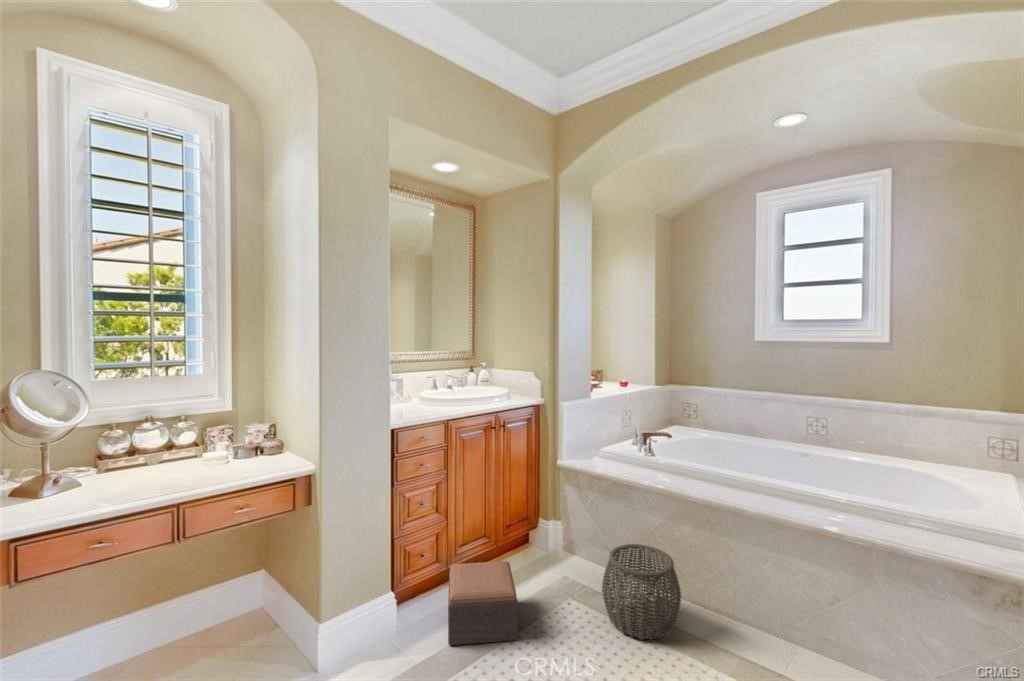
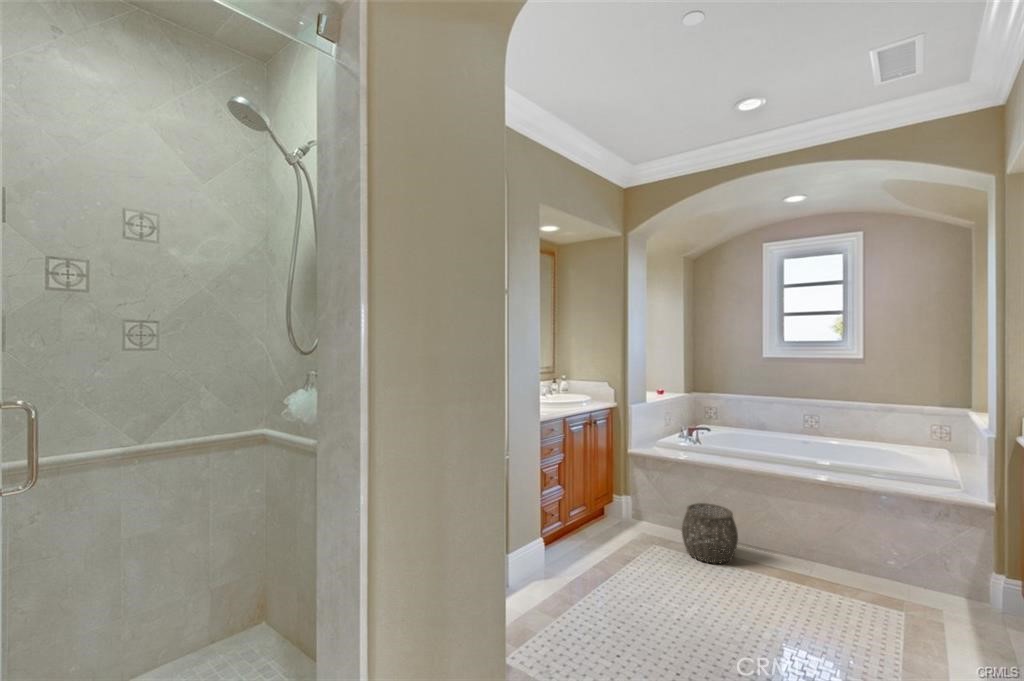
footstool: present [448,561,518,645] -> none [571,519,632,572]

